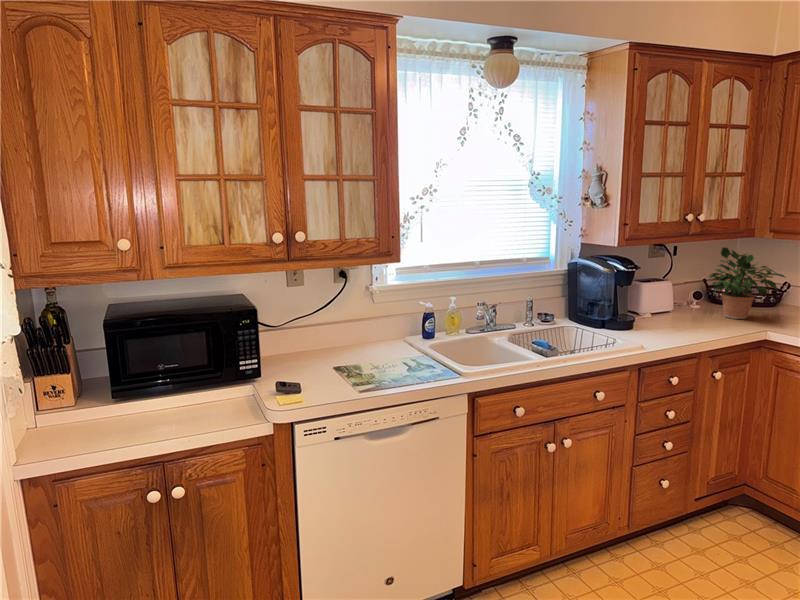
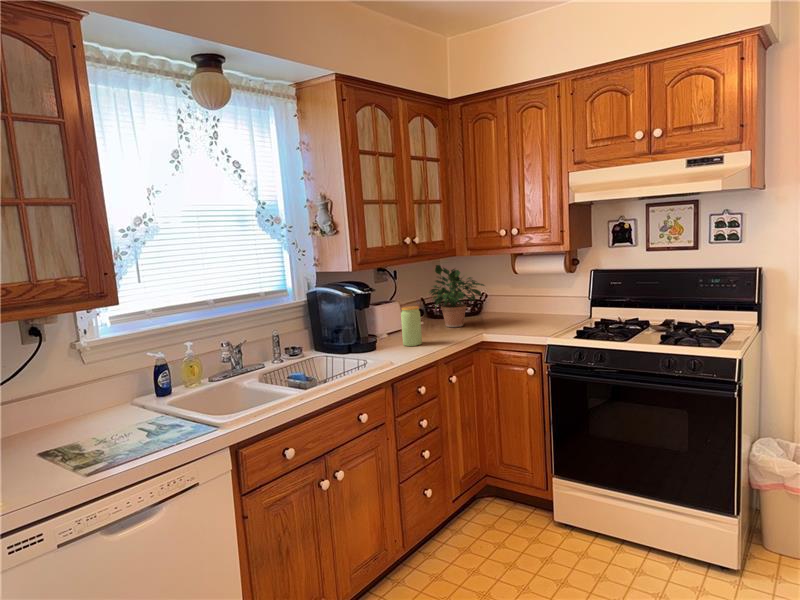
jar: none [663,290,689,333] -> present [401,306,422,346]

